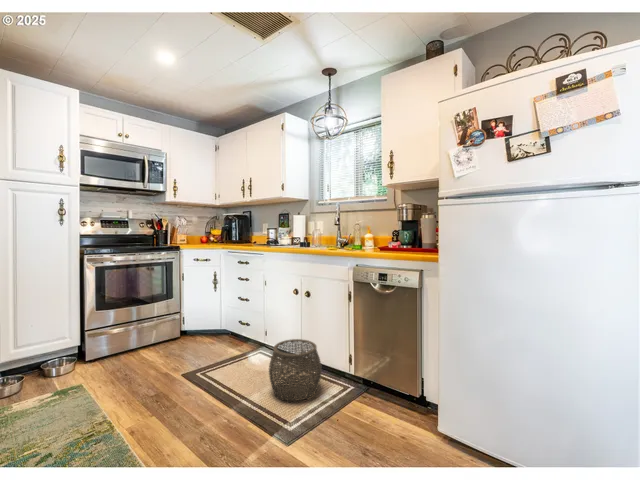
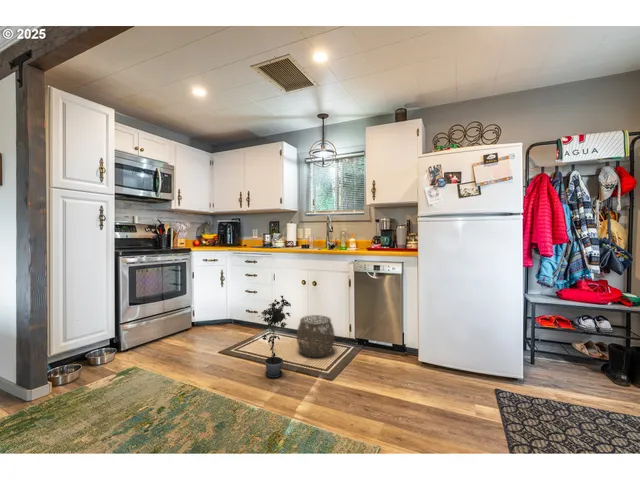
potted plant: none [189,315,239,431] -> present [259,296,291,378]

